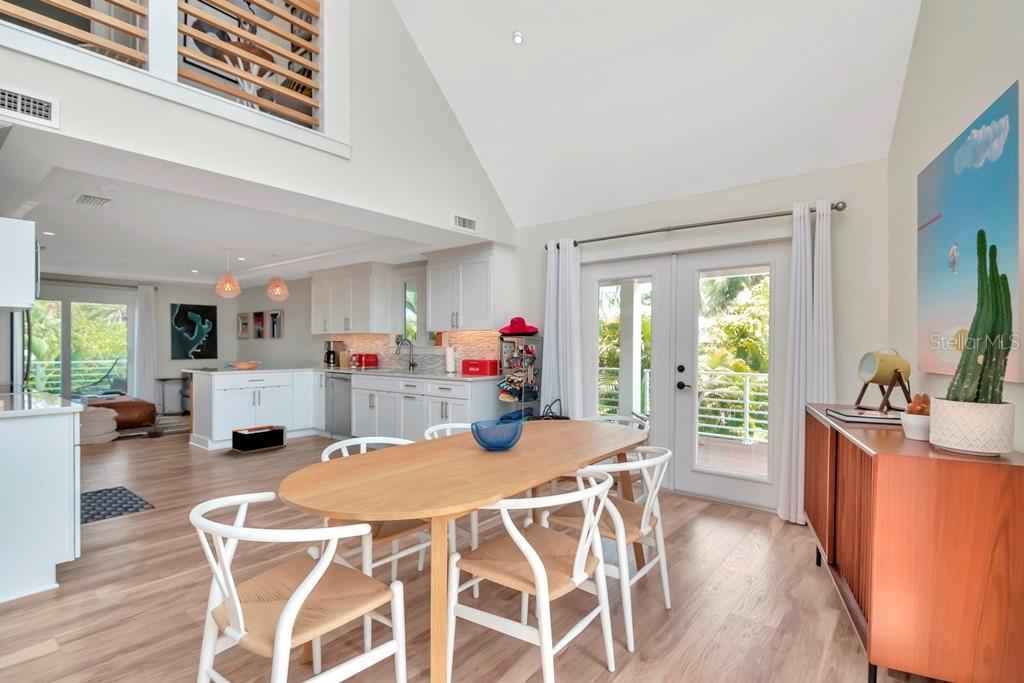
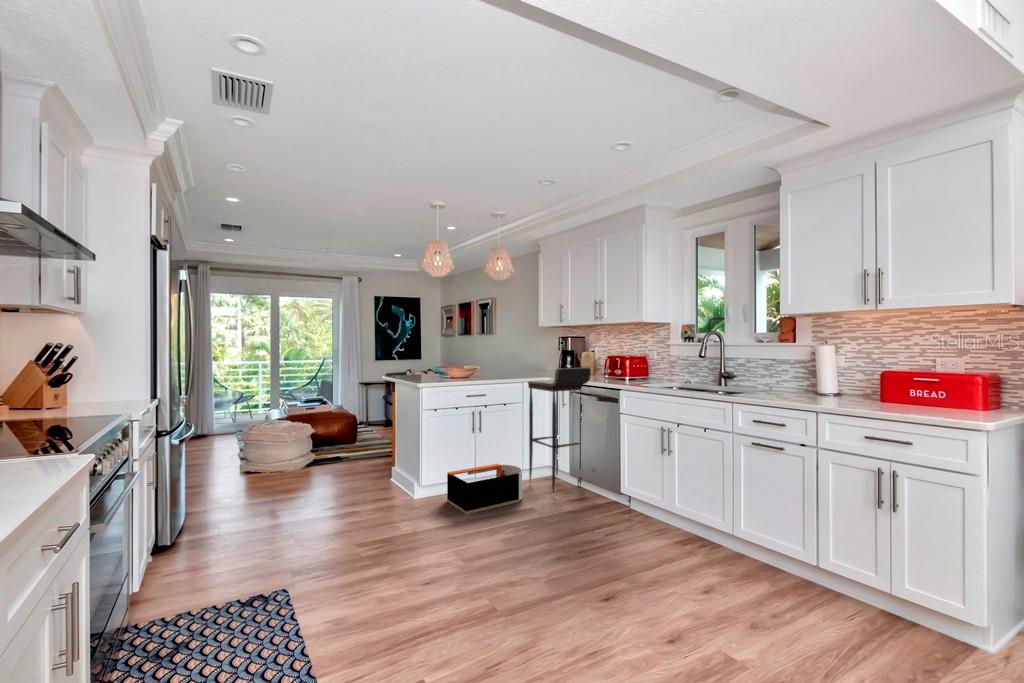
bar stool: none [295,361,336,443] -> present [528,367,591,491]
potted plant: present [143,404,164,437] -> none [339,418,375,463]

